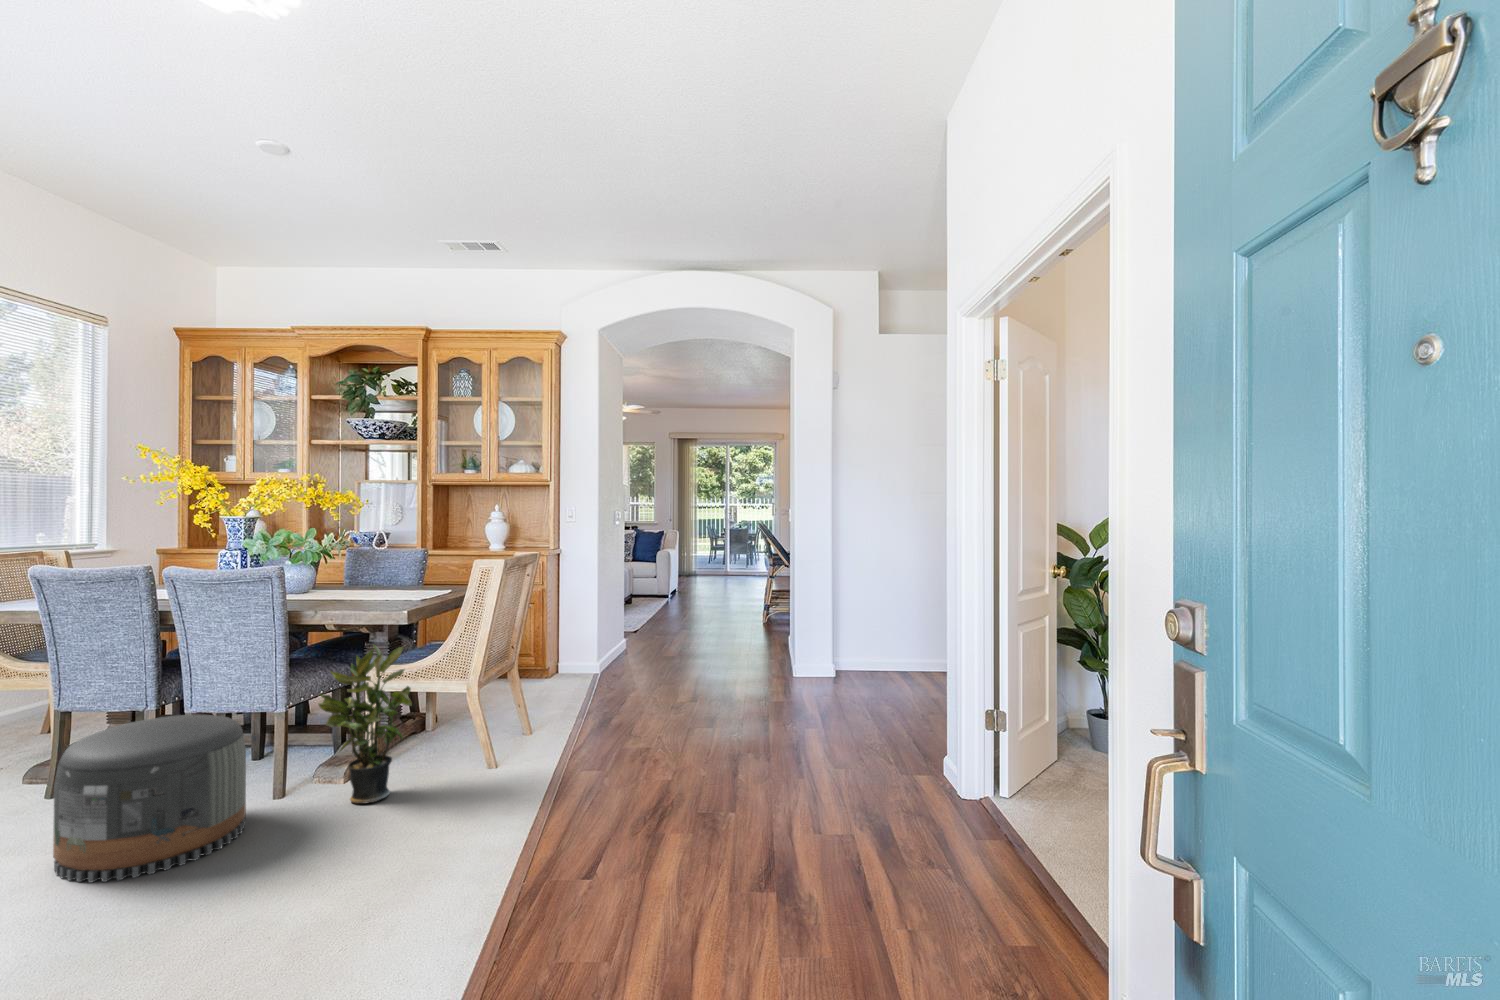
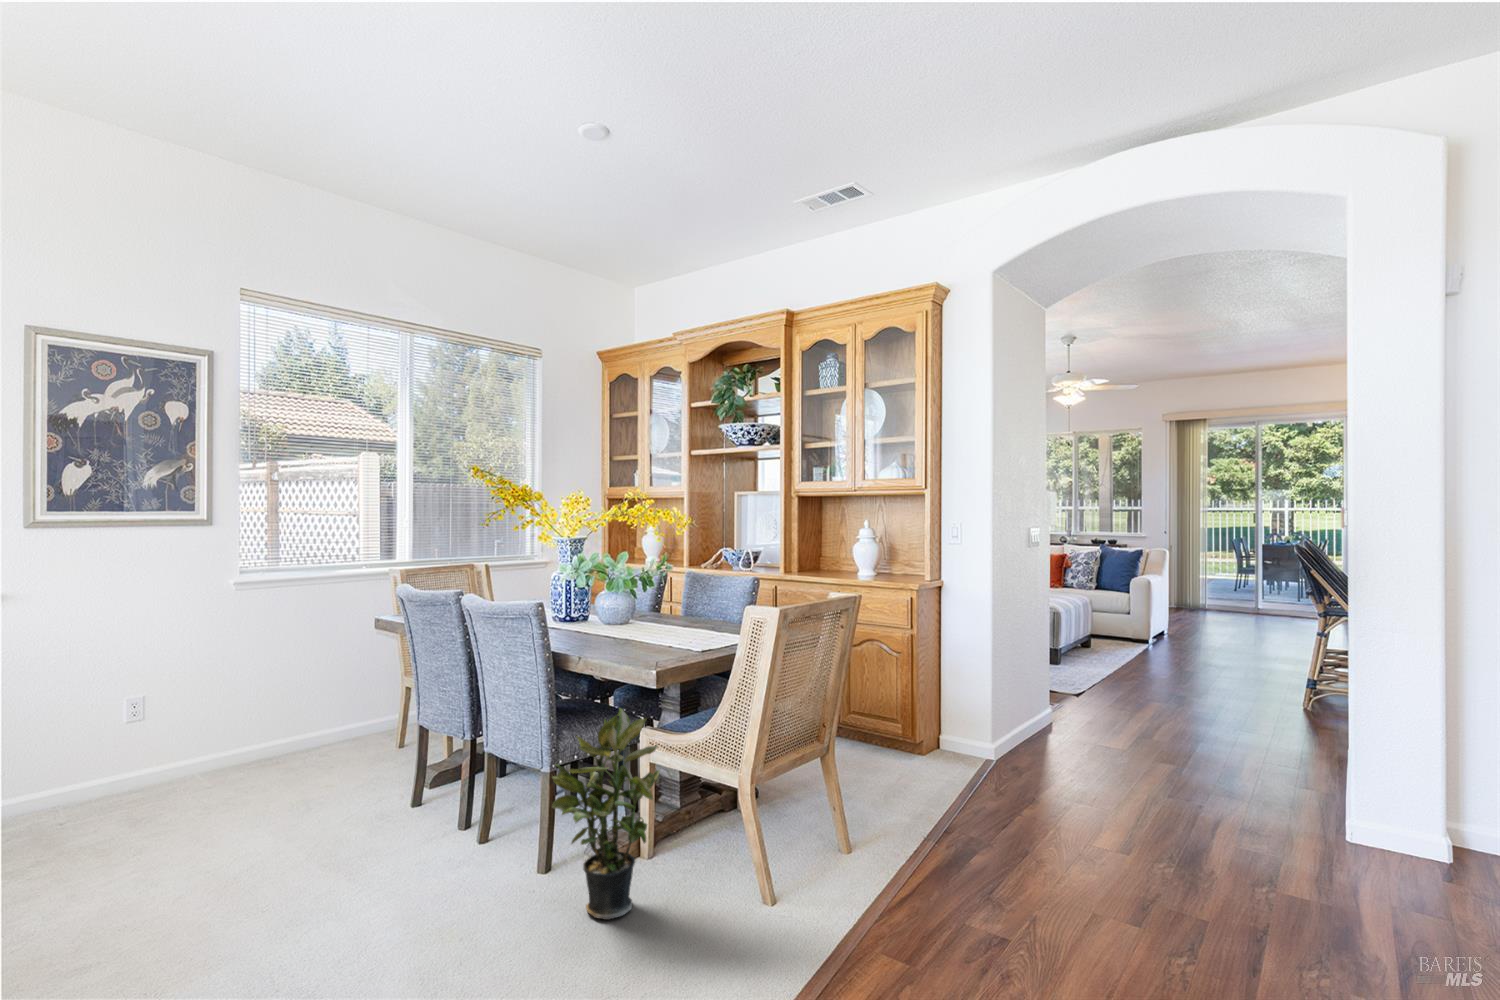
pouf: present [53,715,246,883] -> none [305,761,485,955]

